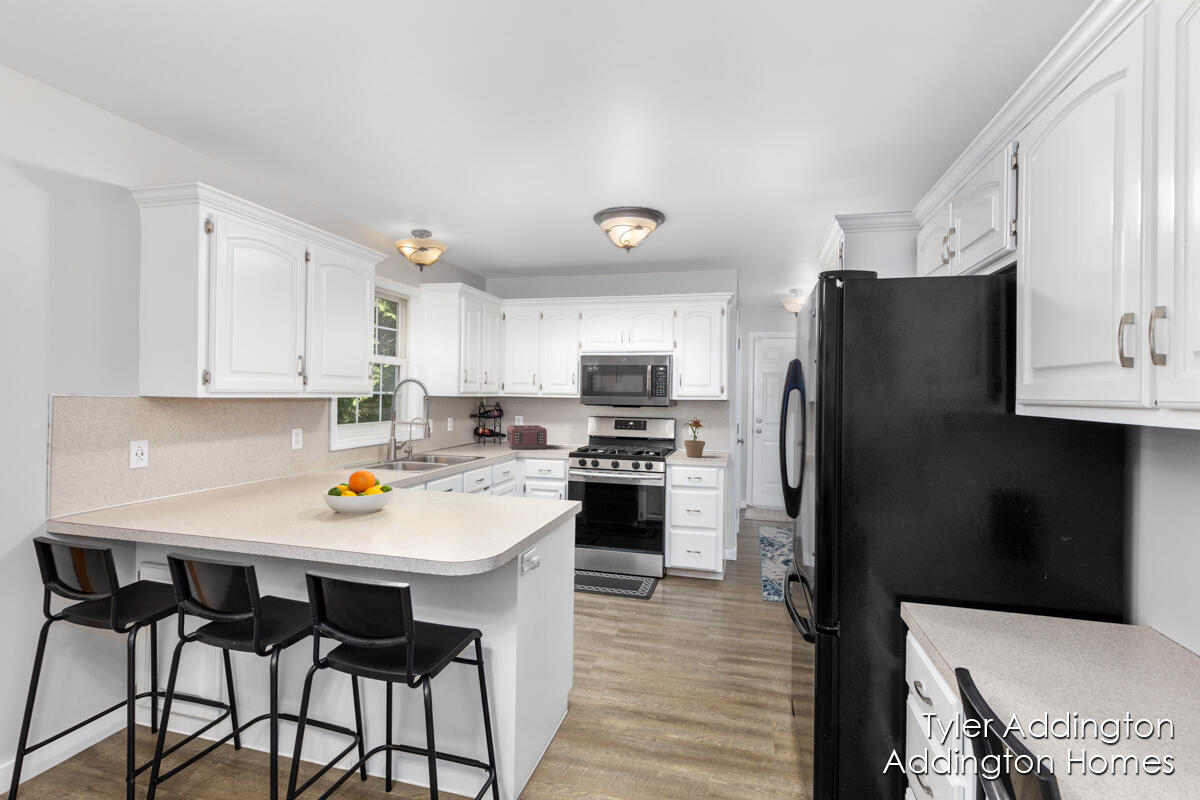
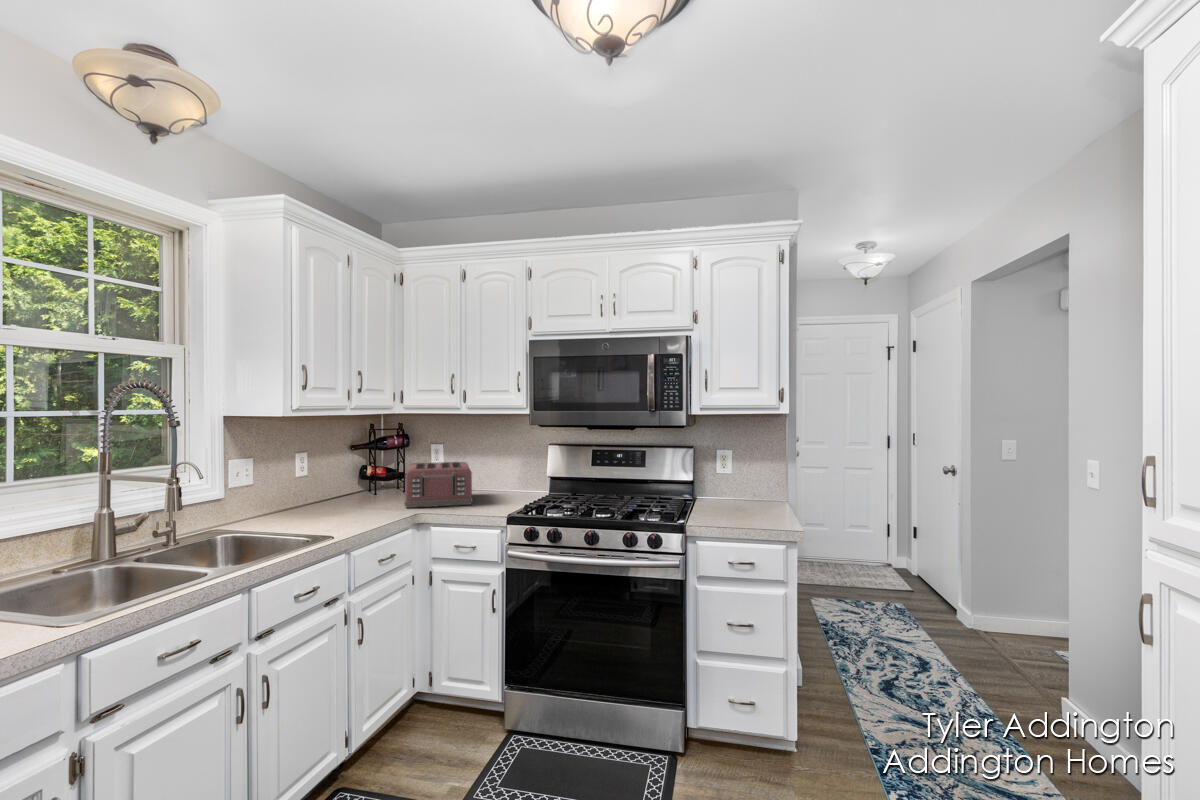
potted plant: present [684,418,705,457] -> none [715,445,758,522]

